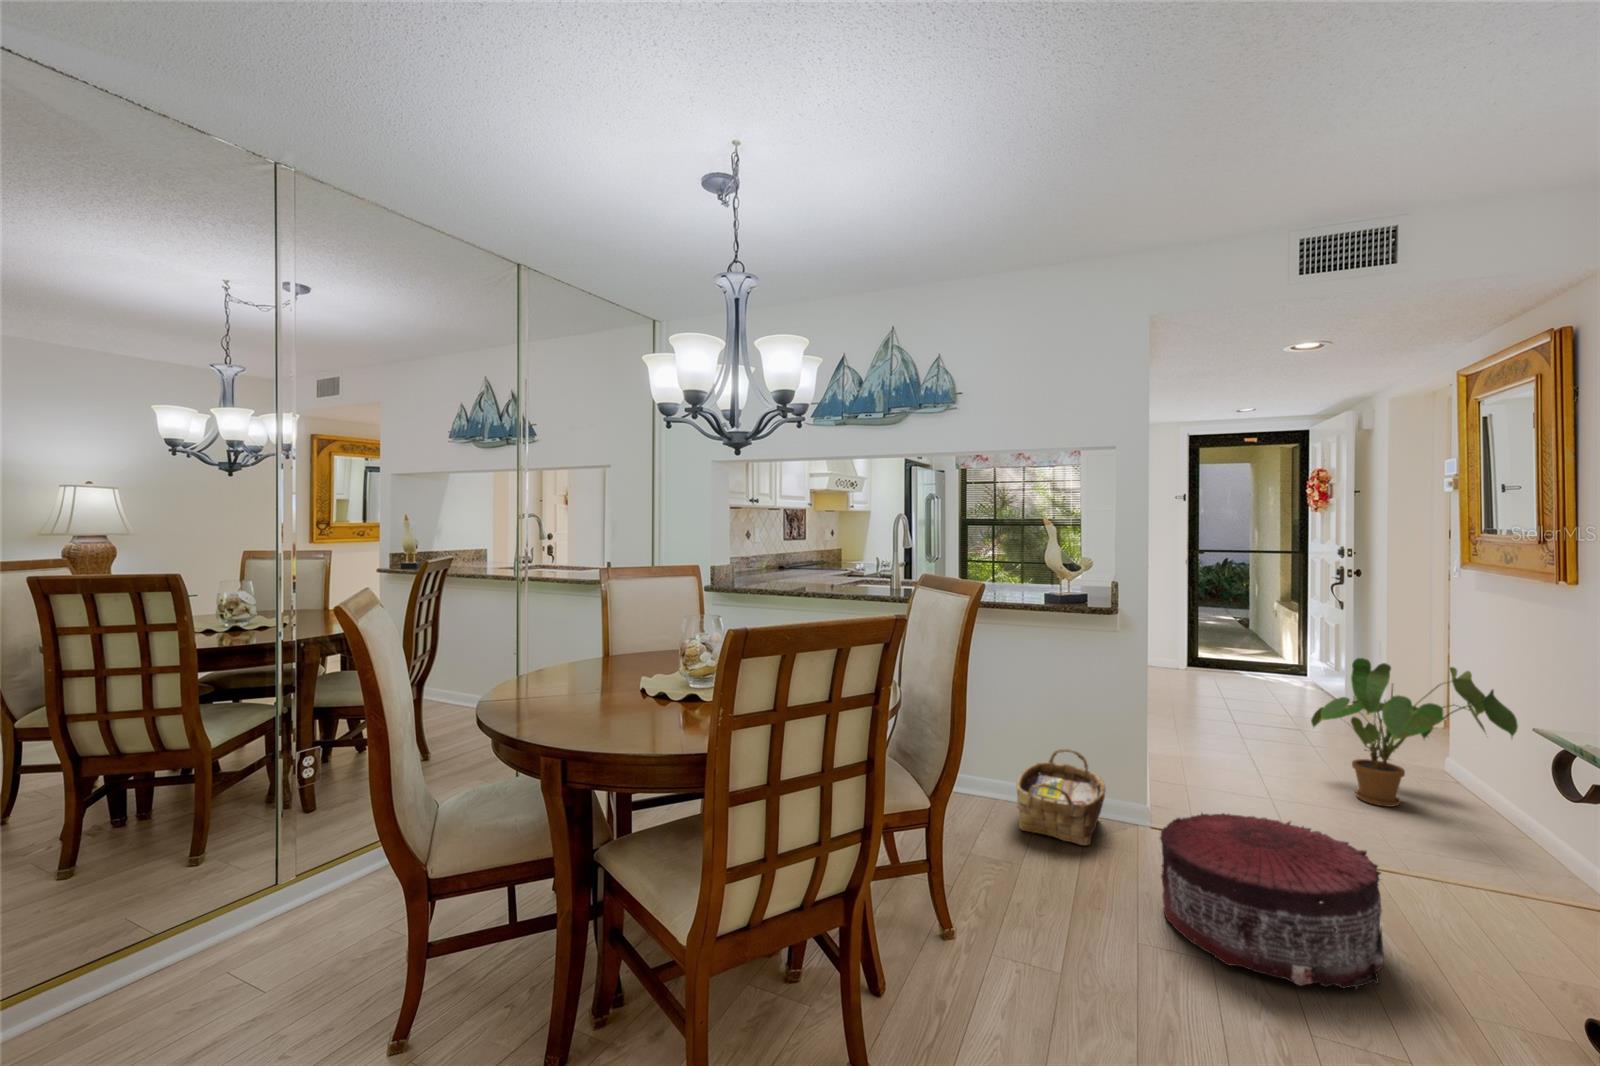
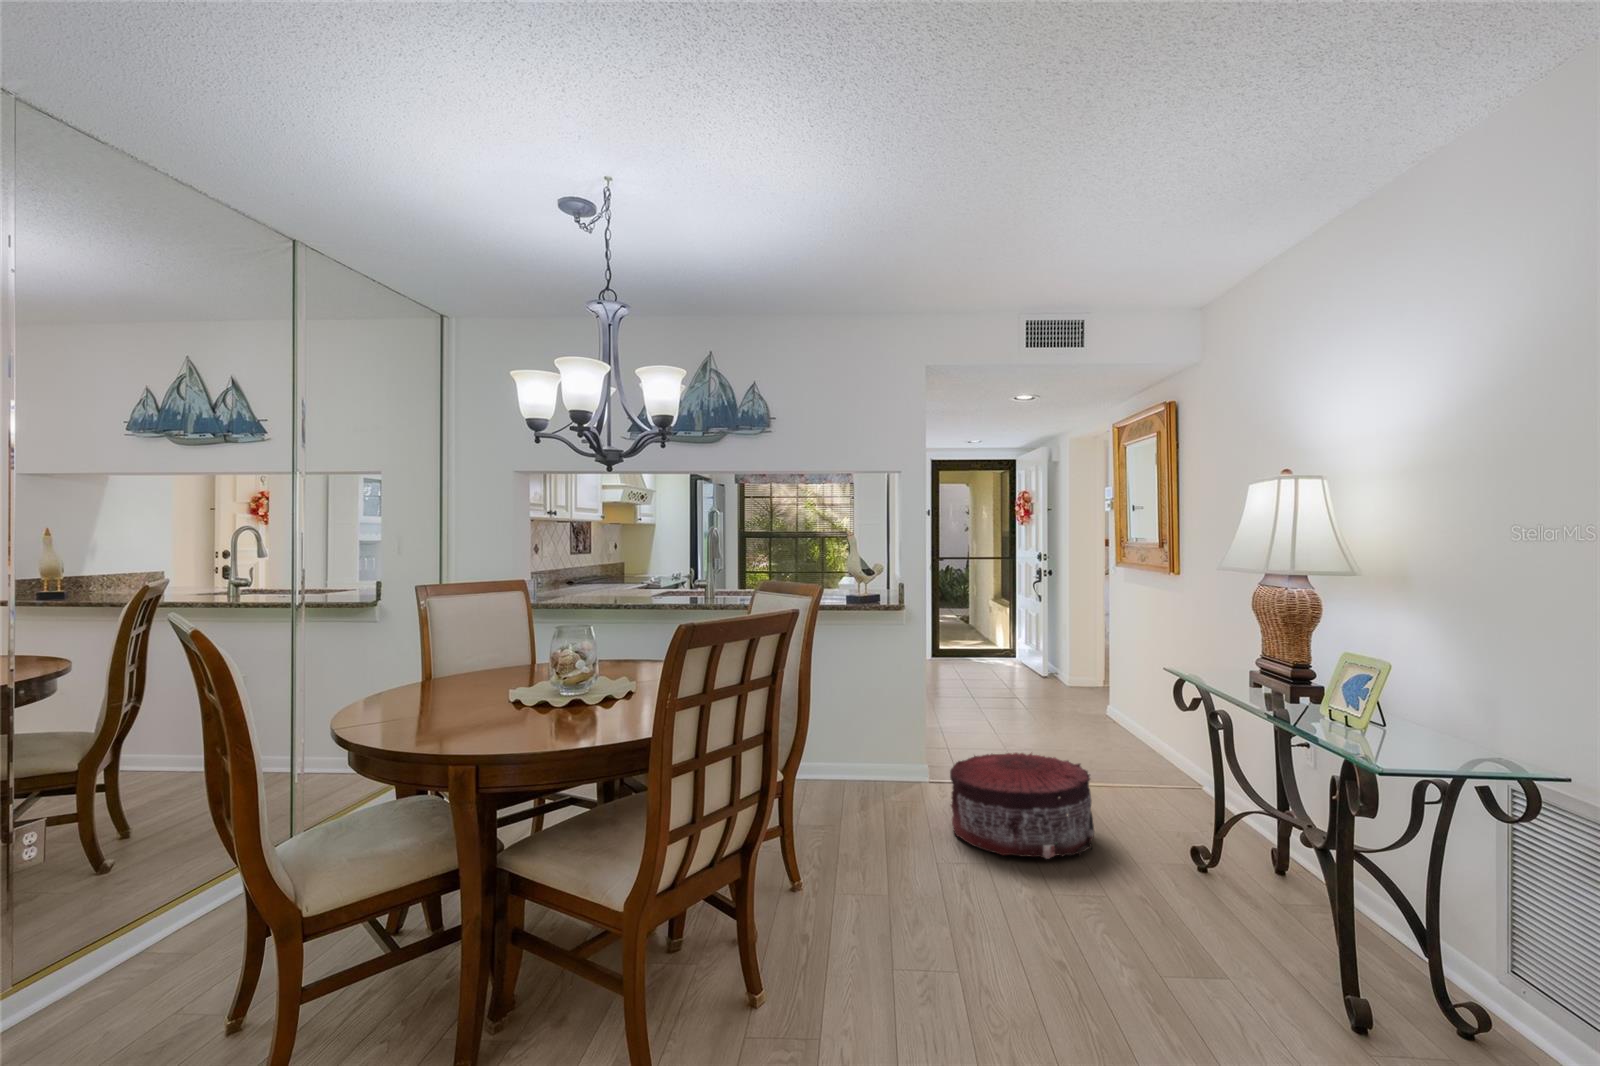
house plant: present [1311,658,1518,807] -> none [1031,635,1156,746]
woven basket: present [1016,749,1106,845] -> none [830,724,899,799]

